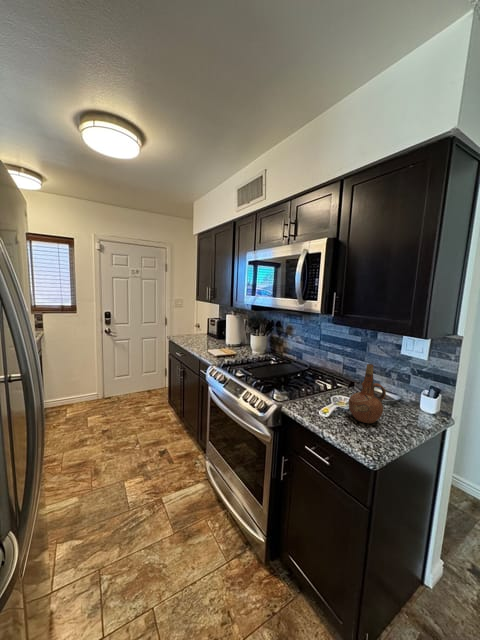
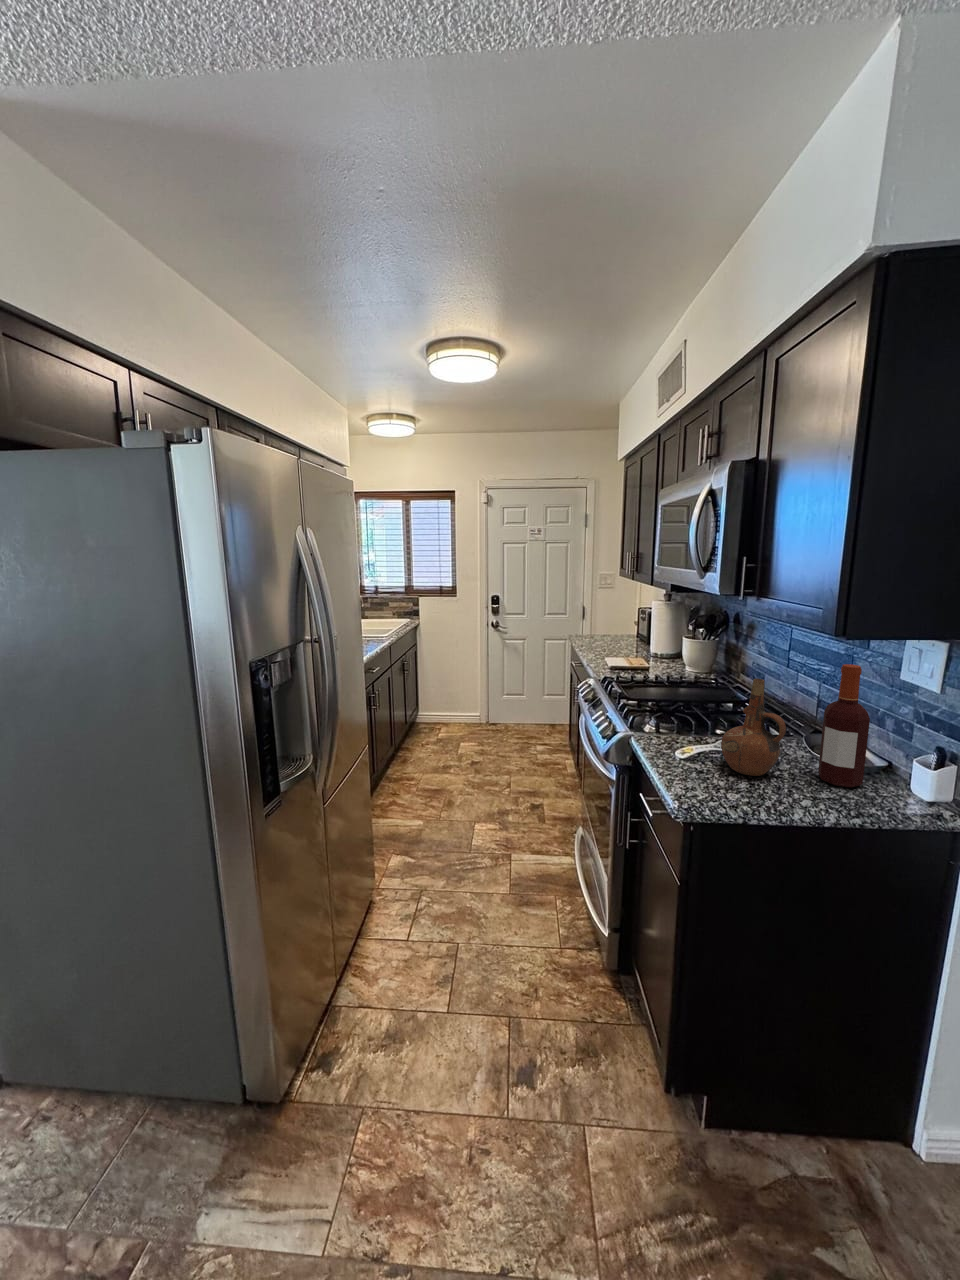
bottle: none [390,350,416,417] -> present [818,664,870,787]

